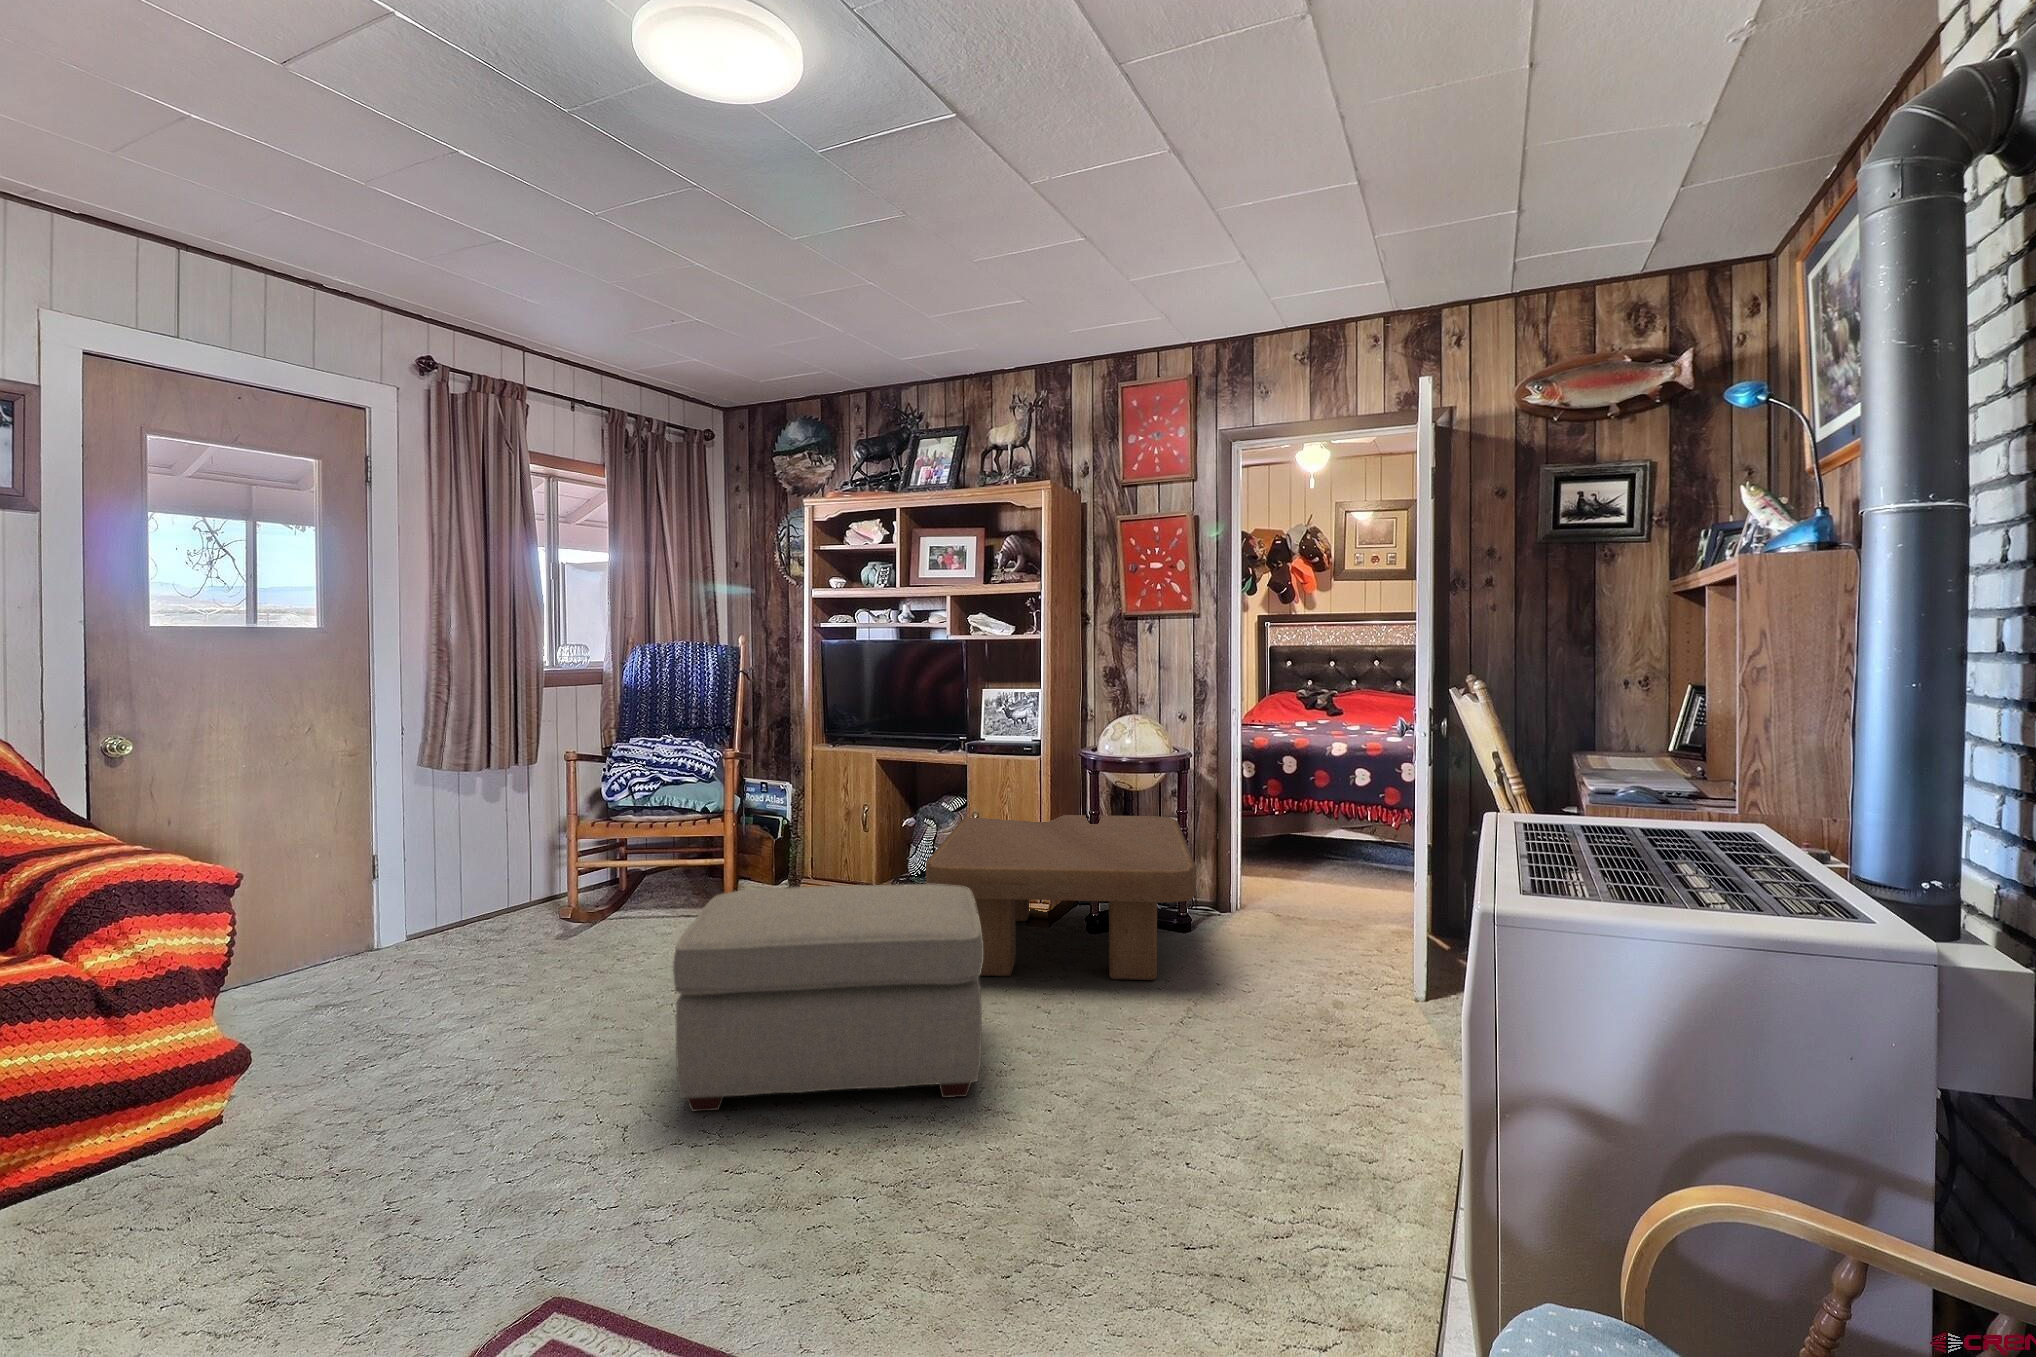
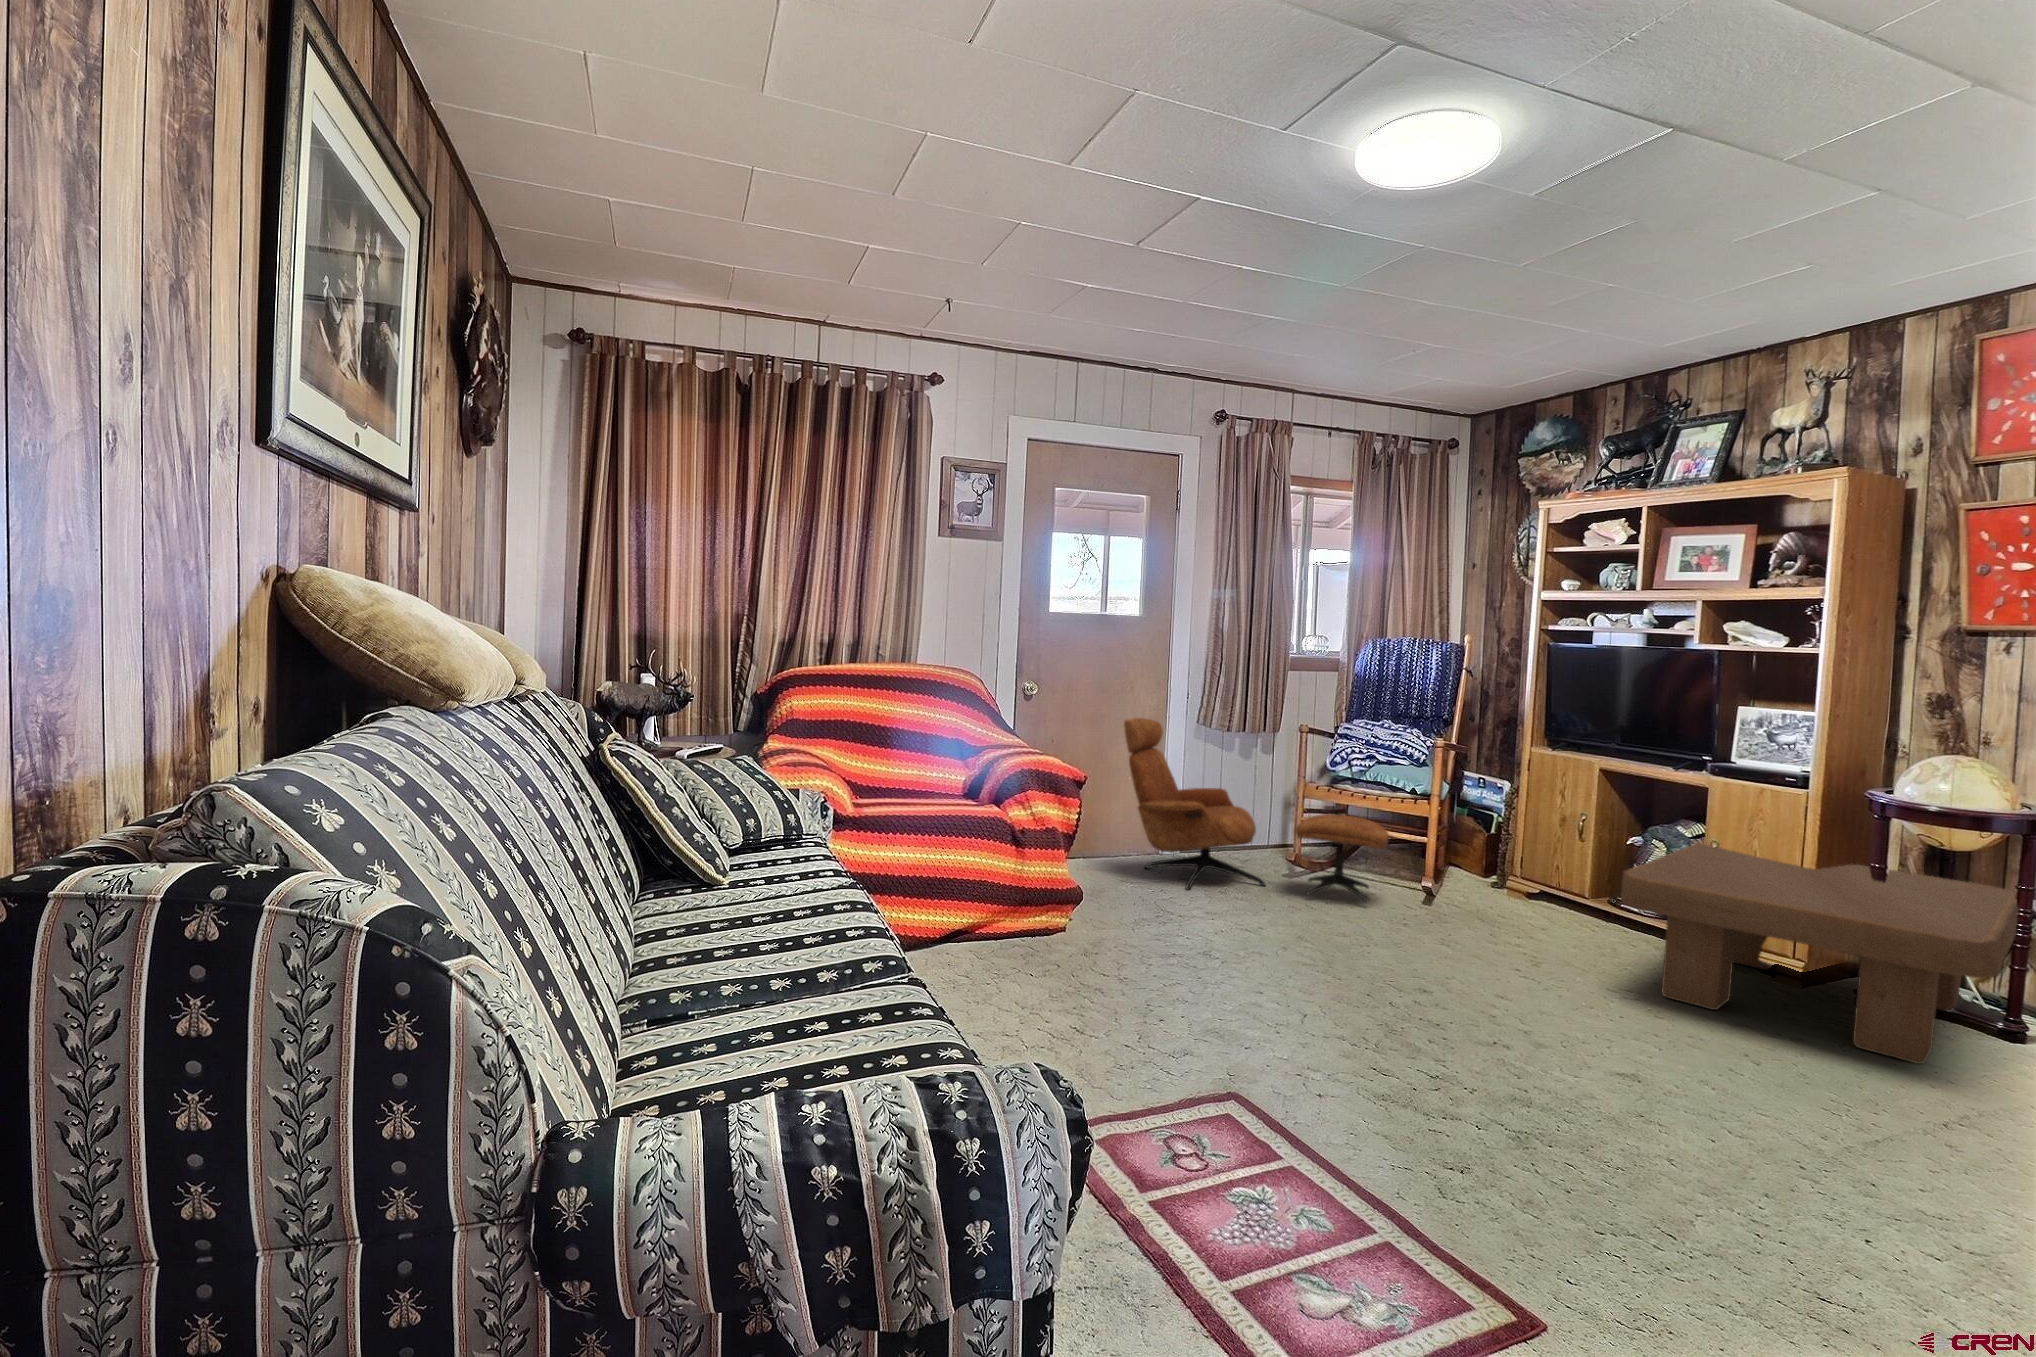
lounge chair: none [306,766,685,989] -> present [1124,718,1389,902]
ottoman: present [673,884,984,1112] -> none [1348,855,1656,1084]

